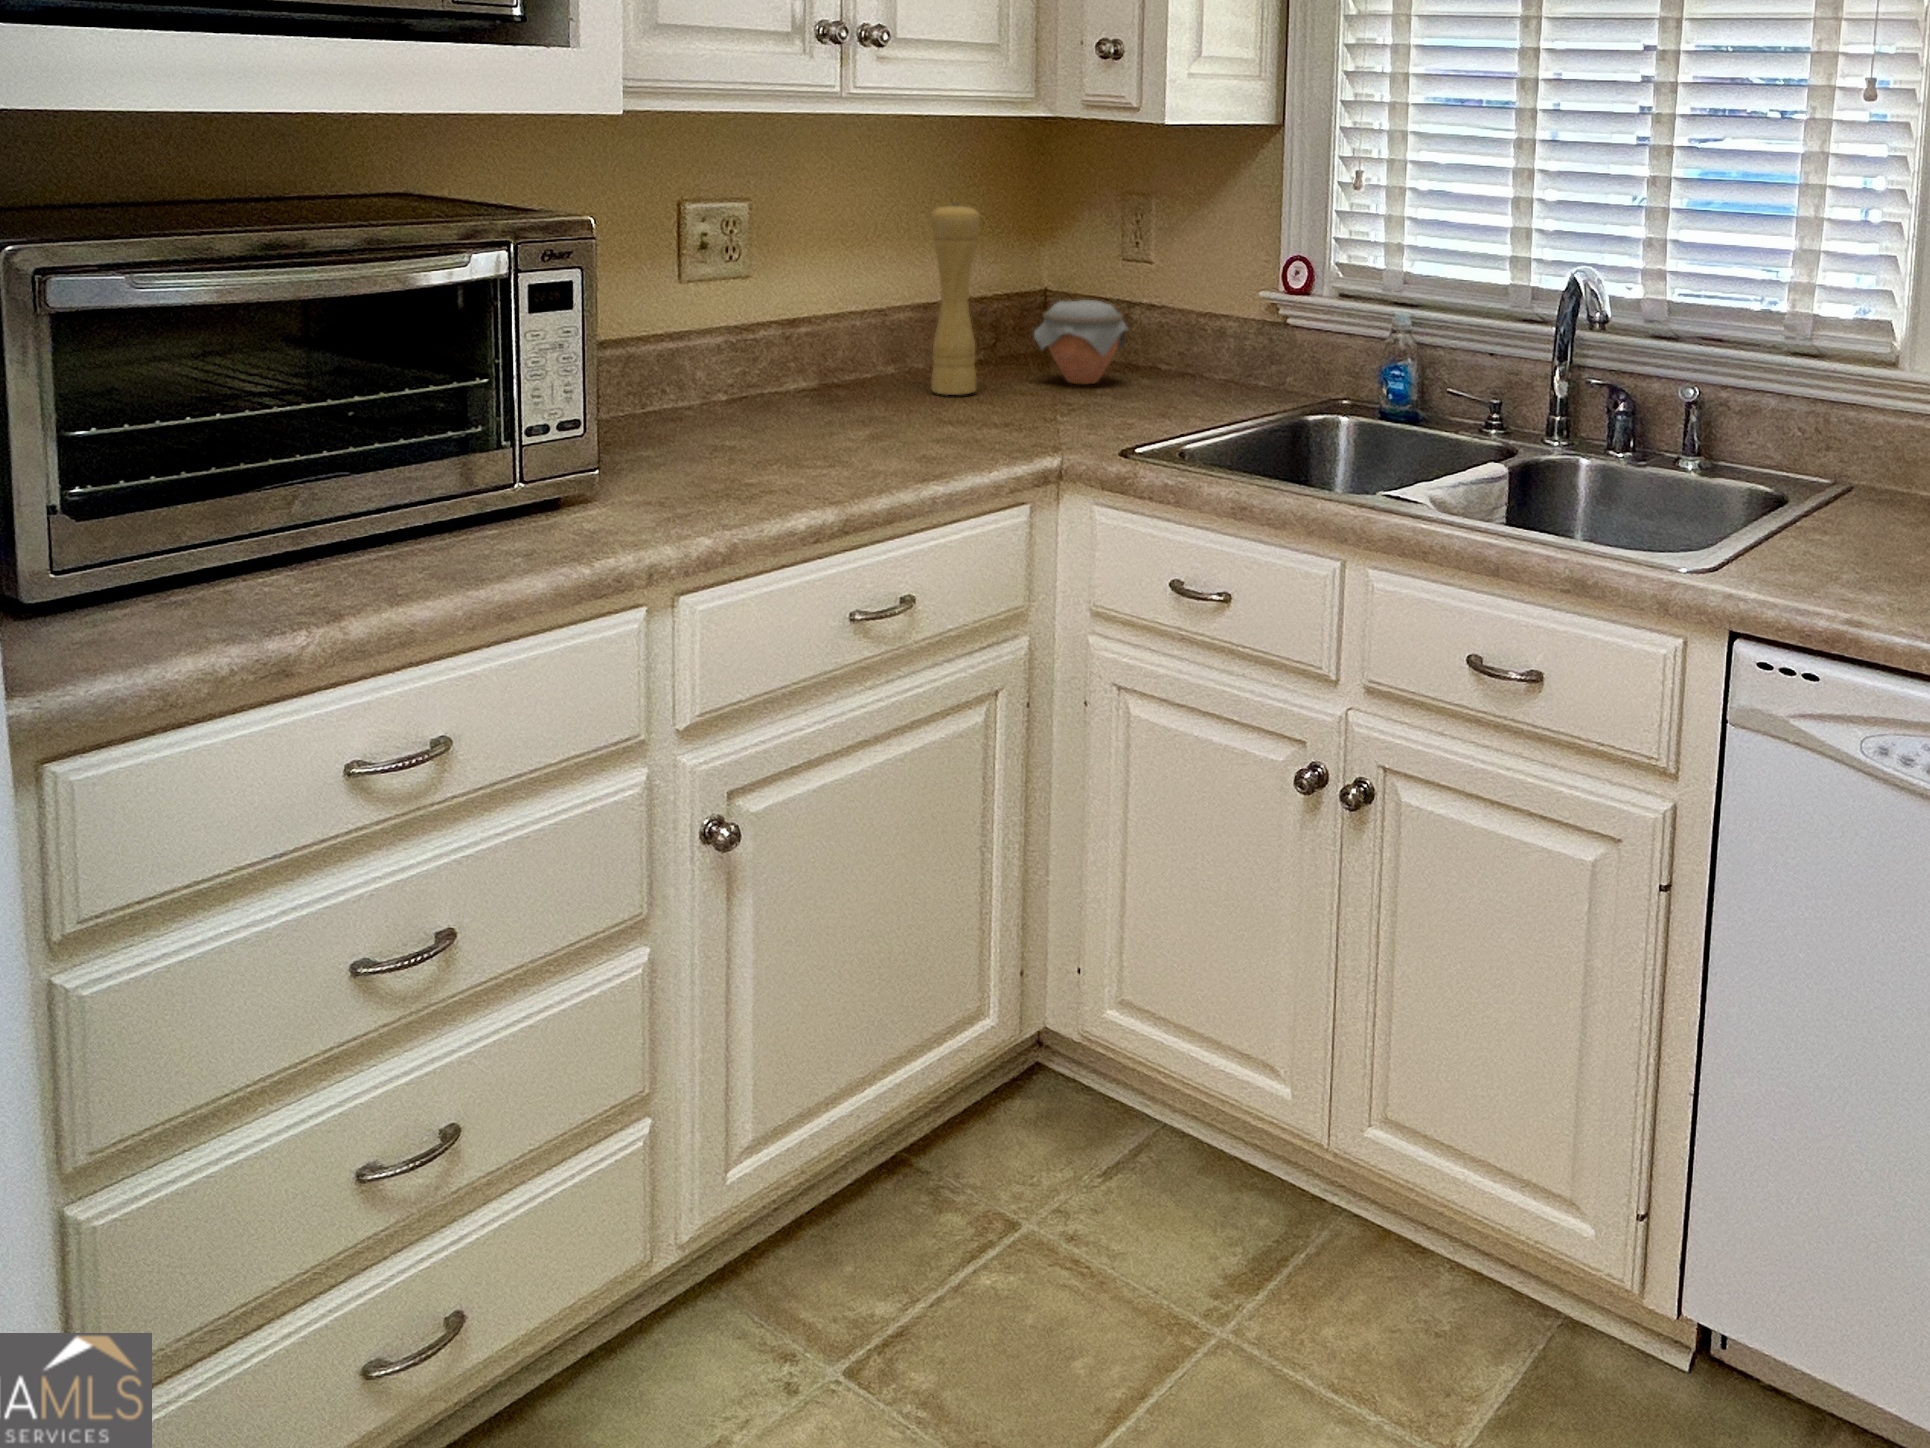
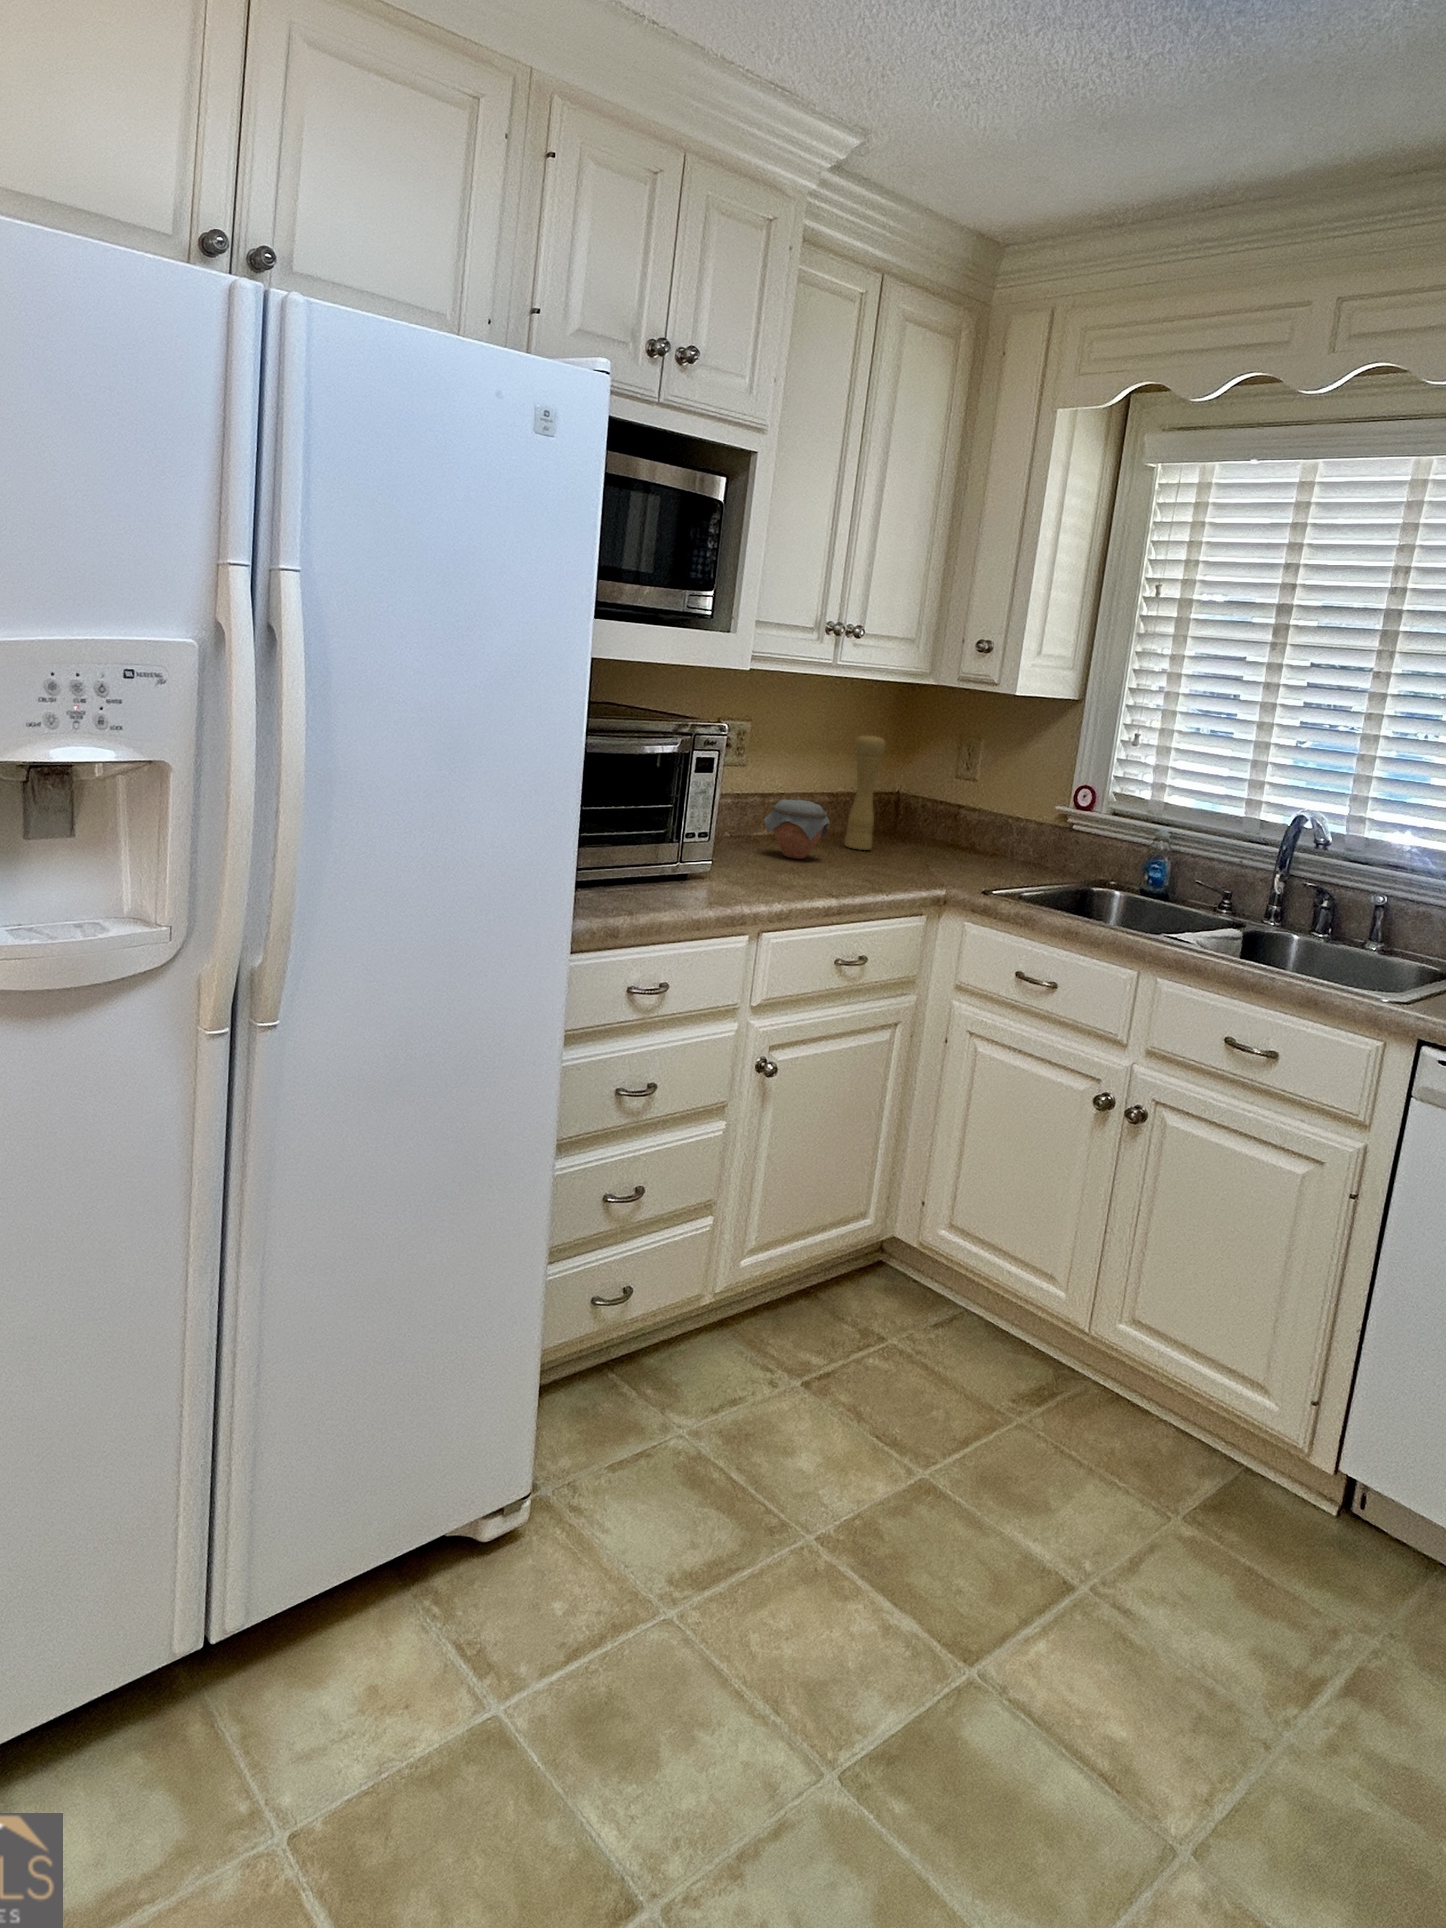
jar: present [1034,300,1128,384] -> present [764,799,830,859]

